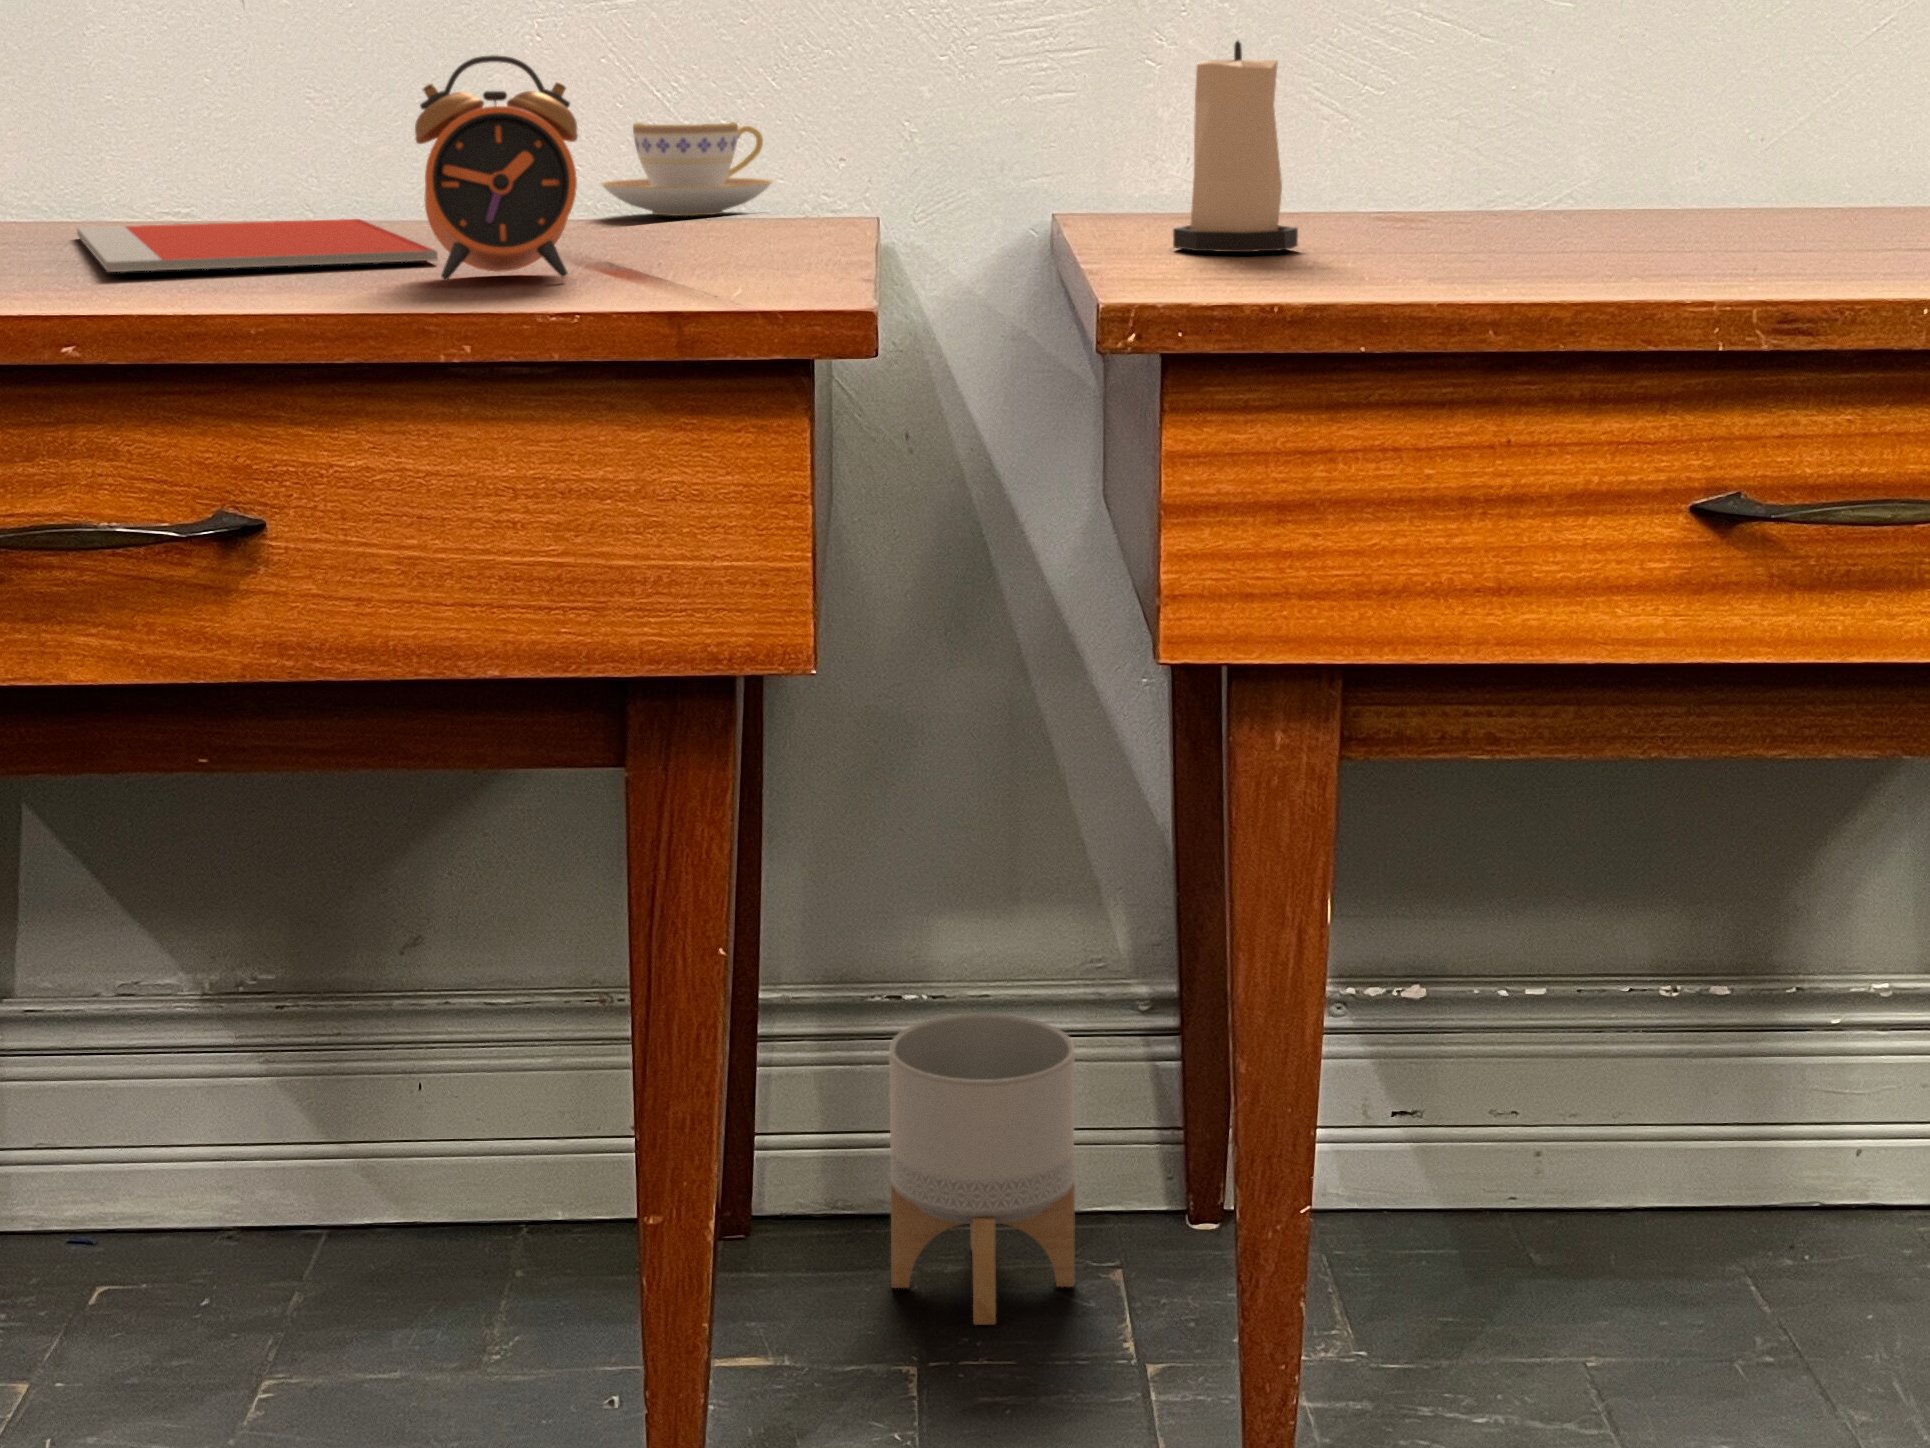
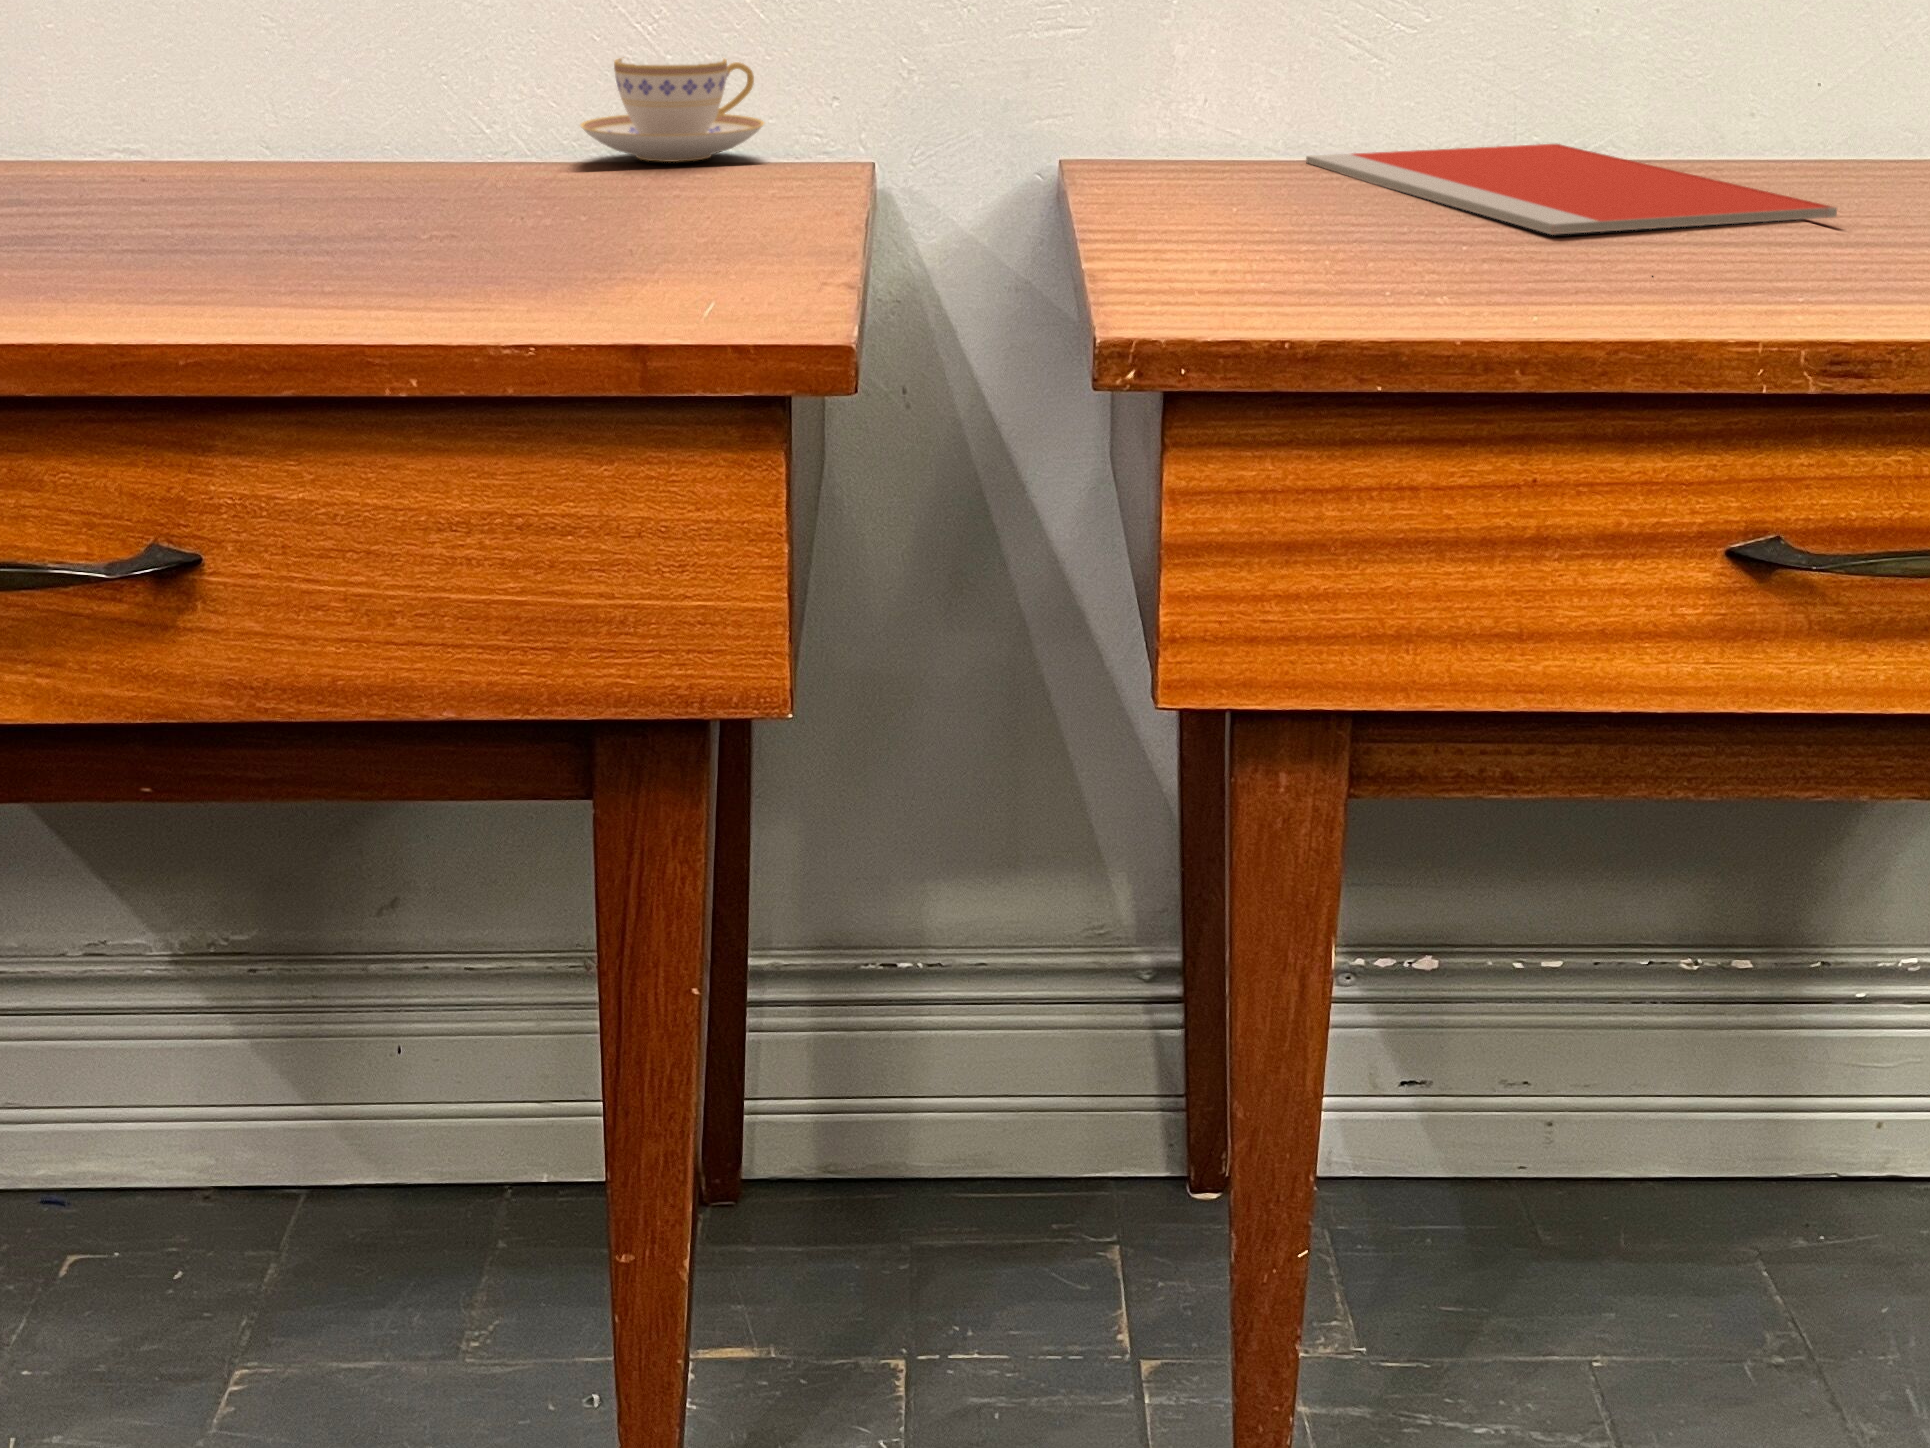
candle: present [1173,40,1298,252] -> none [1184,12,1319,248]
alarm clock: present [415,55,578,280] -> none [358,34,535,286]
notebook: present [77,219,438,272] -> present [1306,144,1837,235]
planter: present [889,1014,1075,1325] -> none [885,989,1076,1311]

